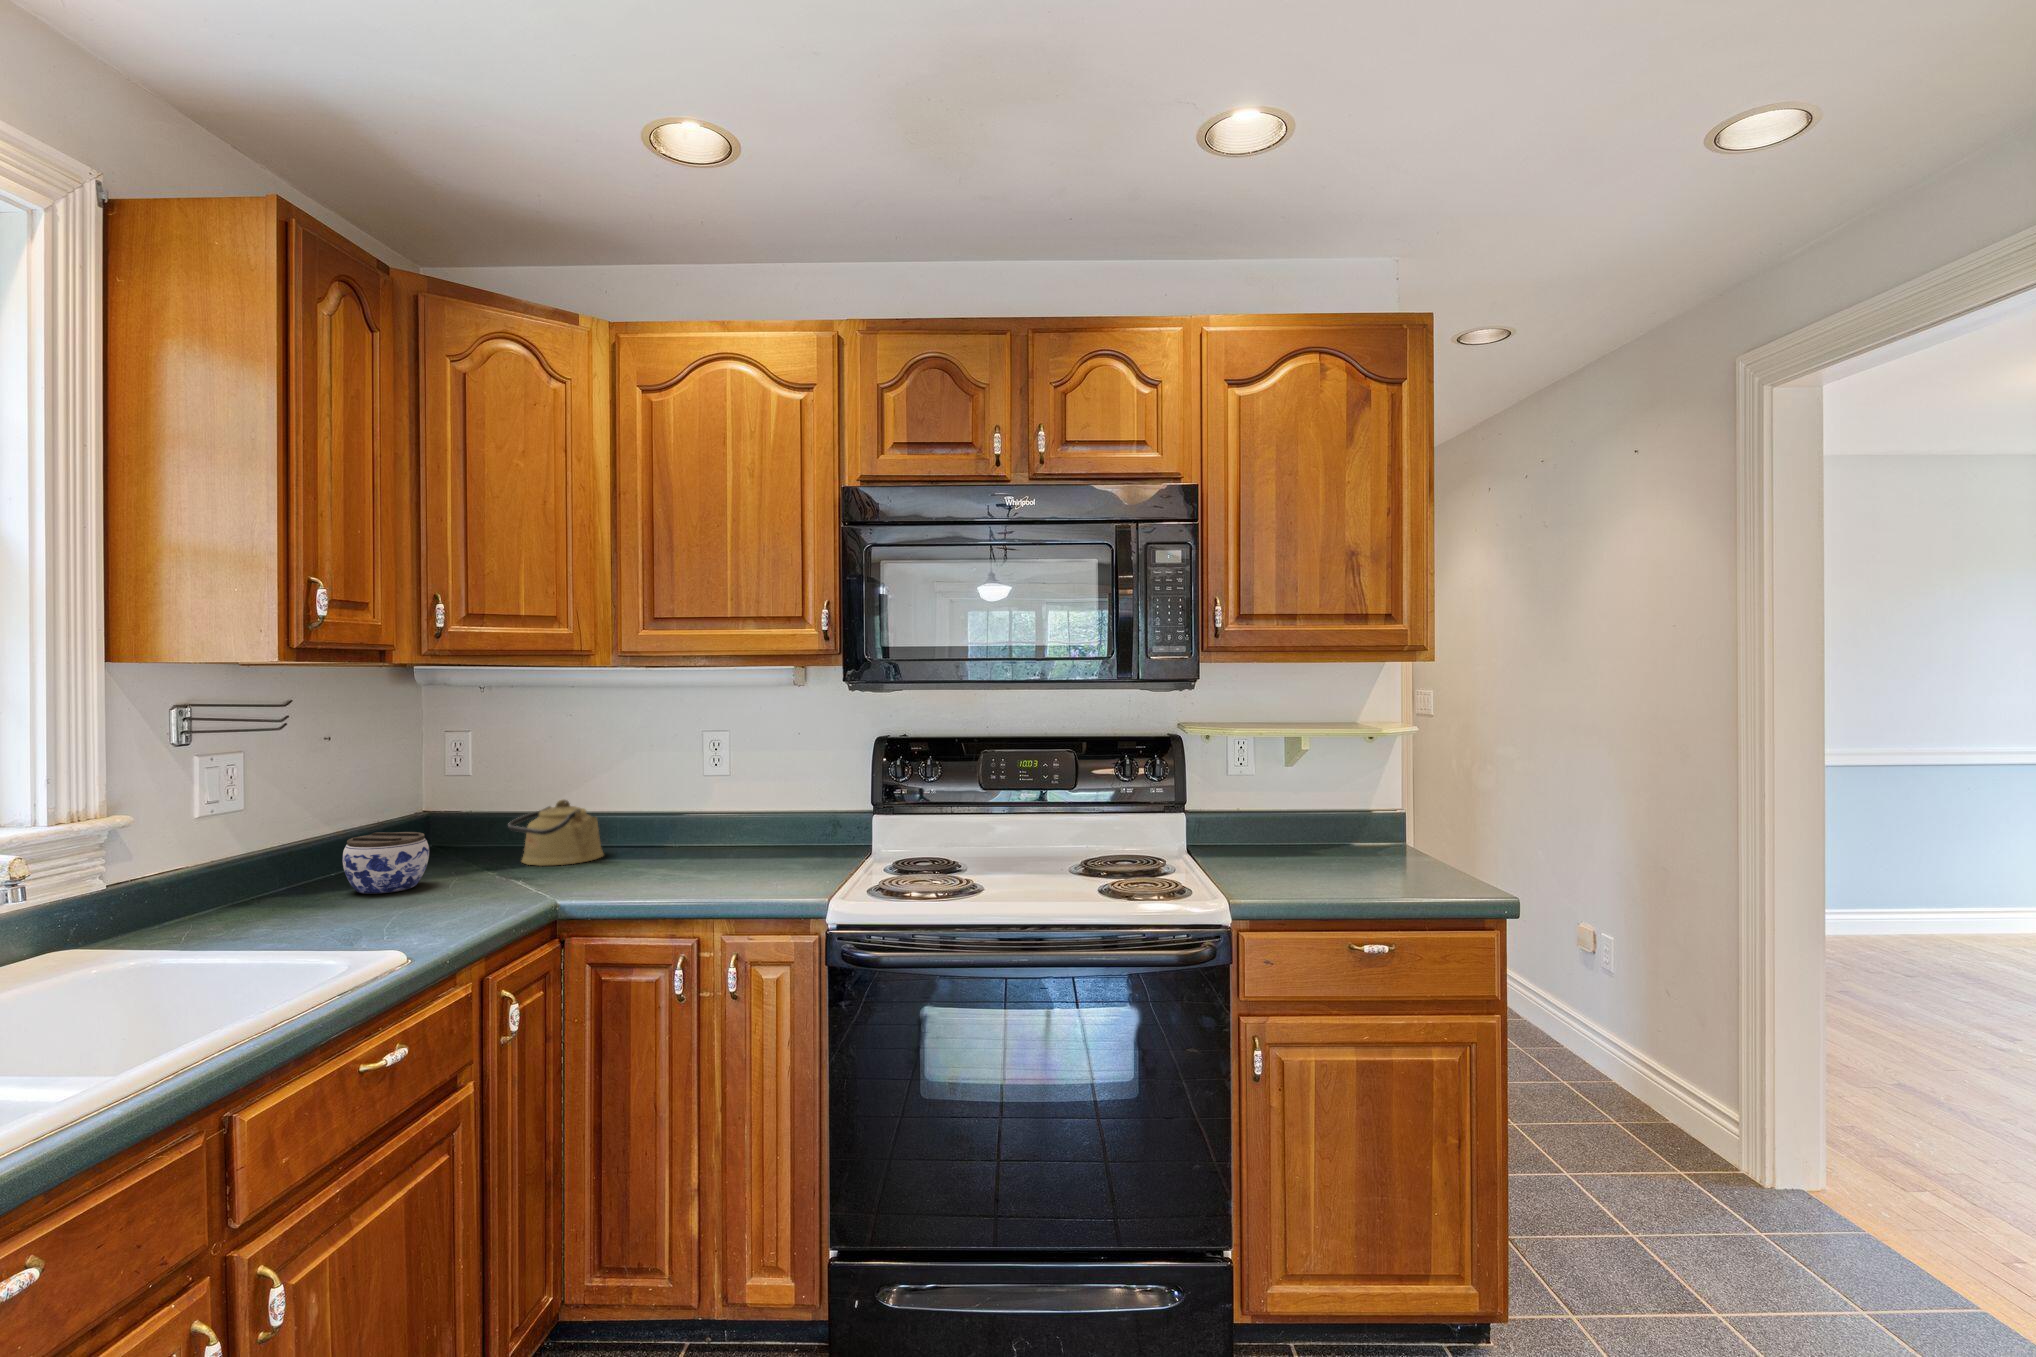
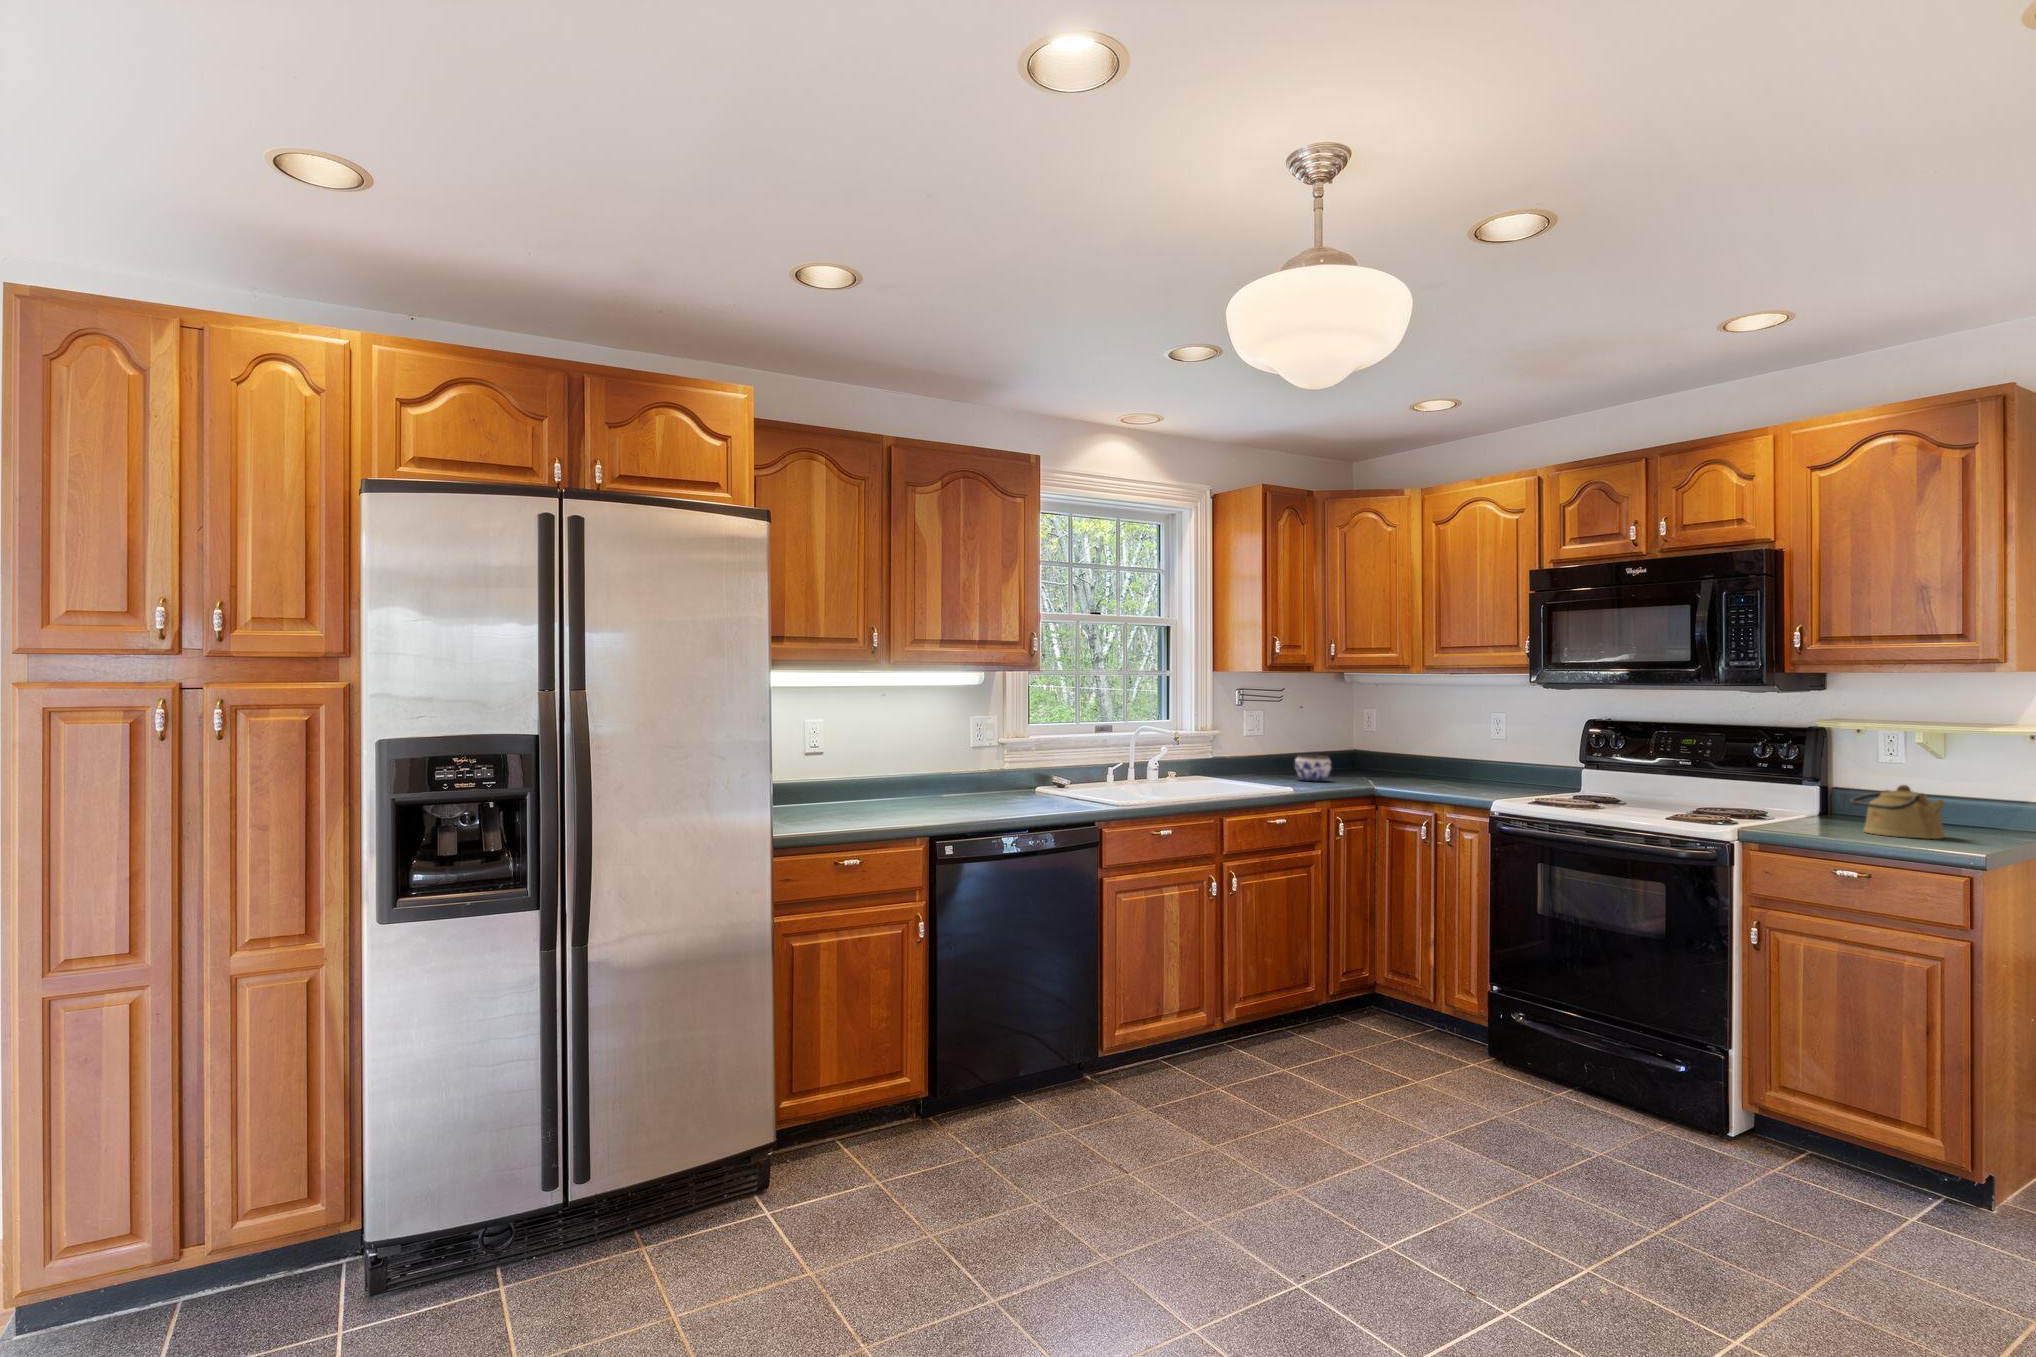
kettle: present [508,800,603,866] -> present [1851,785,1945,839]

